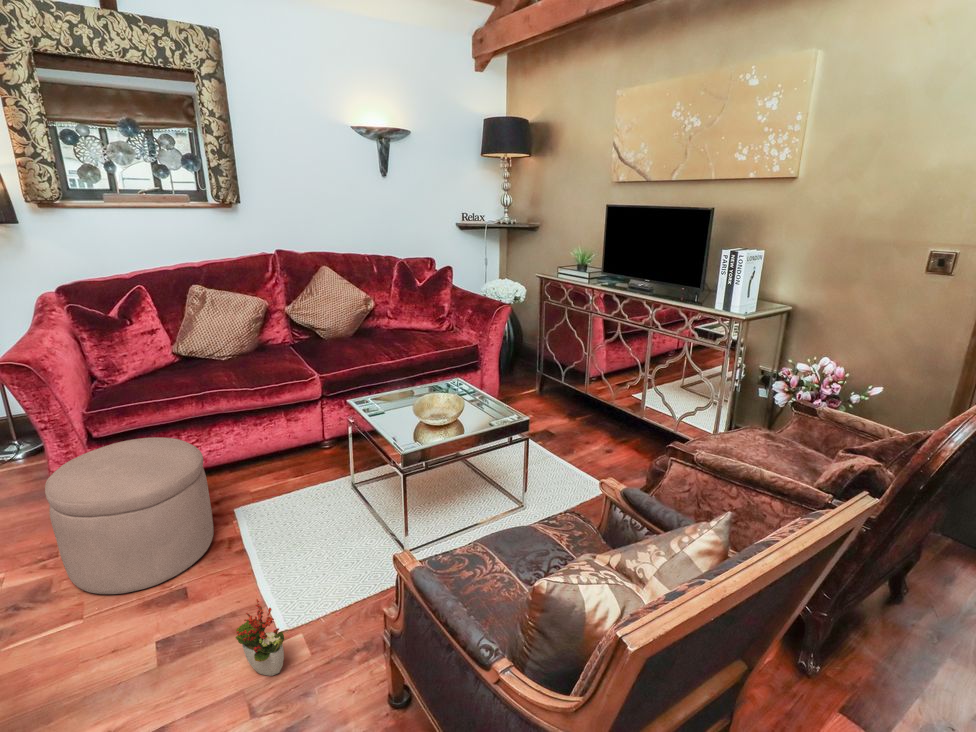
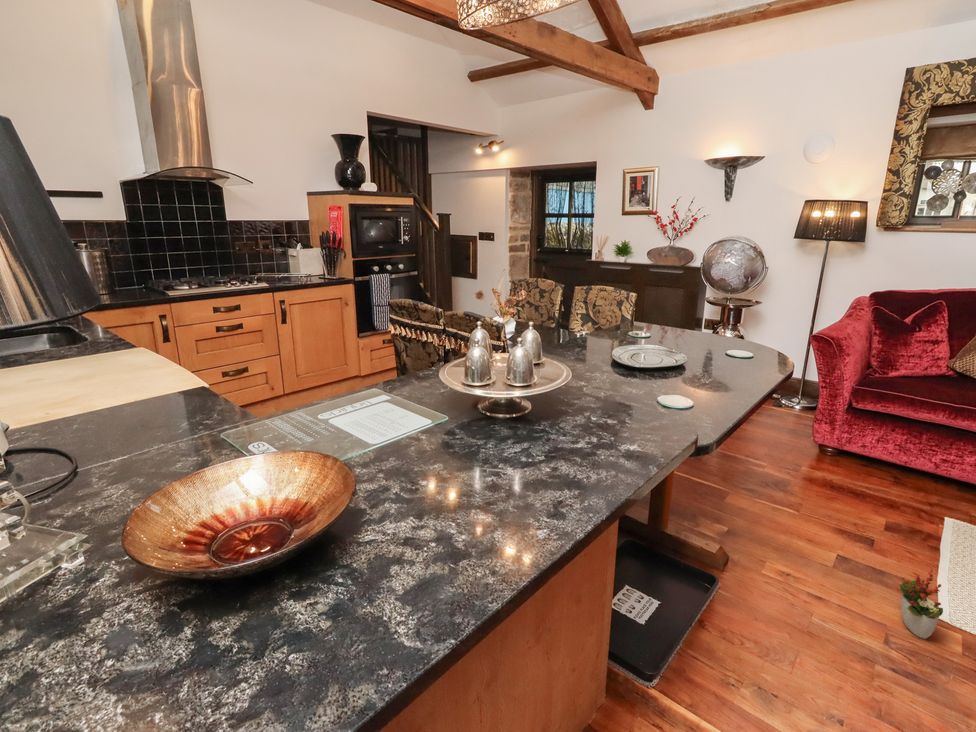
ottoman: present [45,437,213,594] -> none [799,413,936,530]

